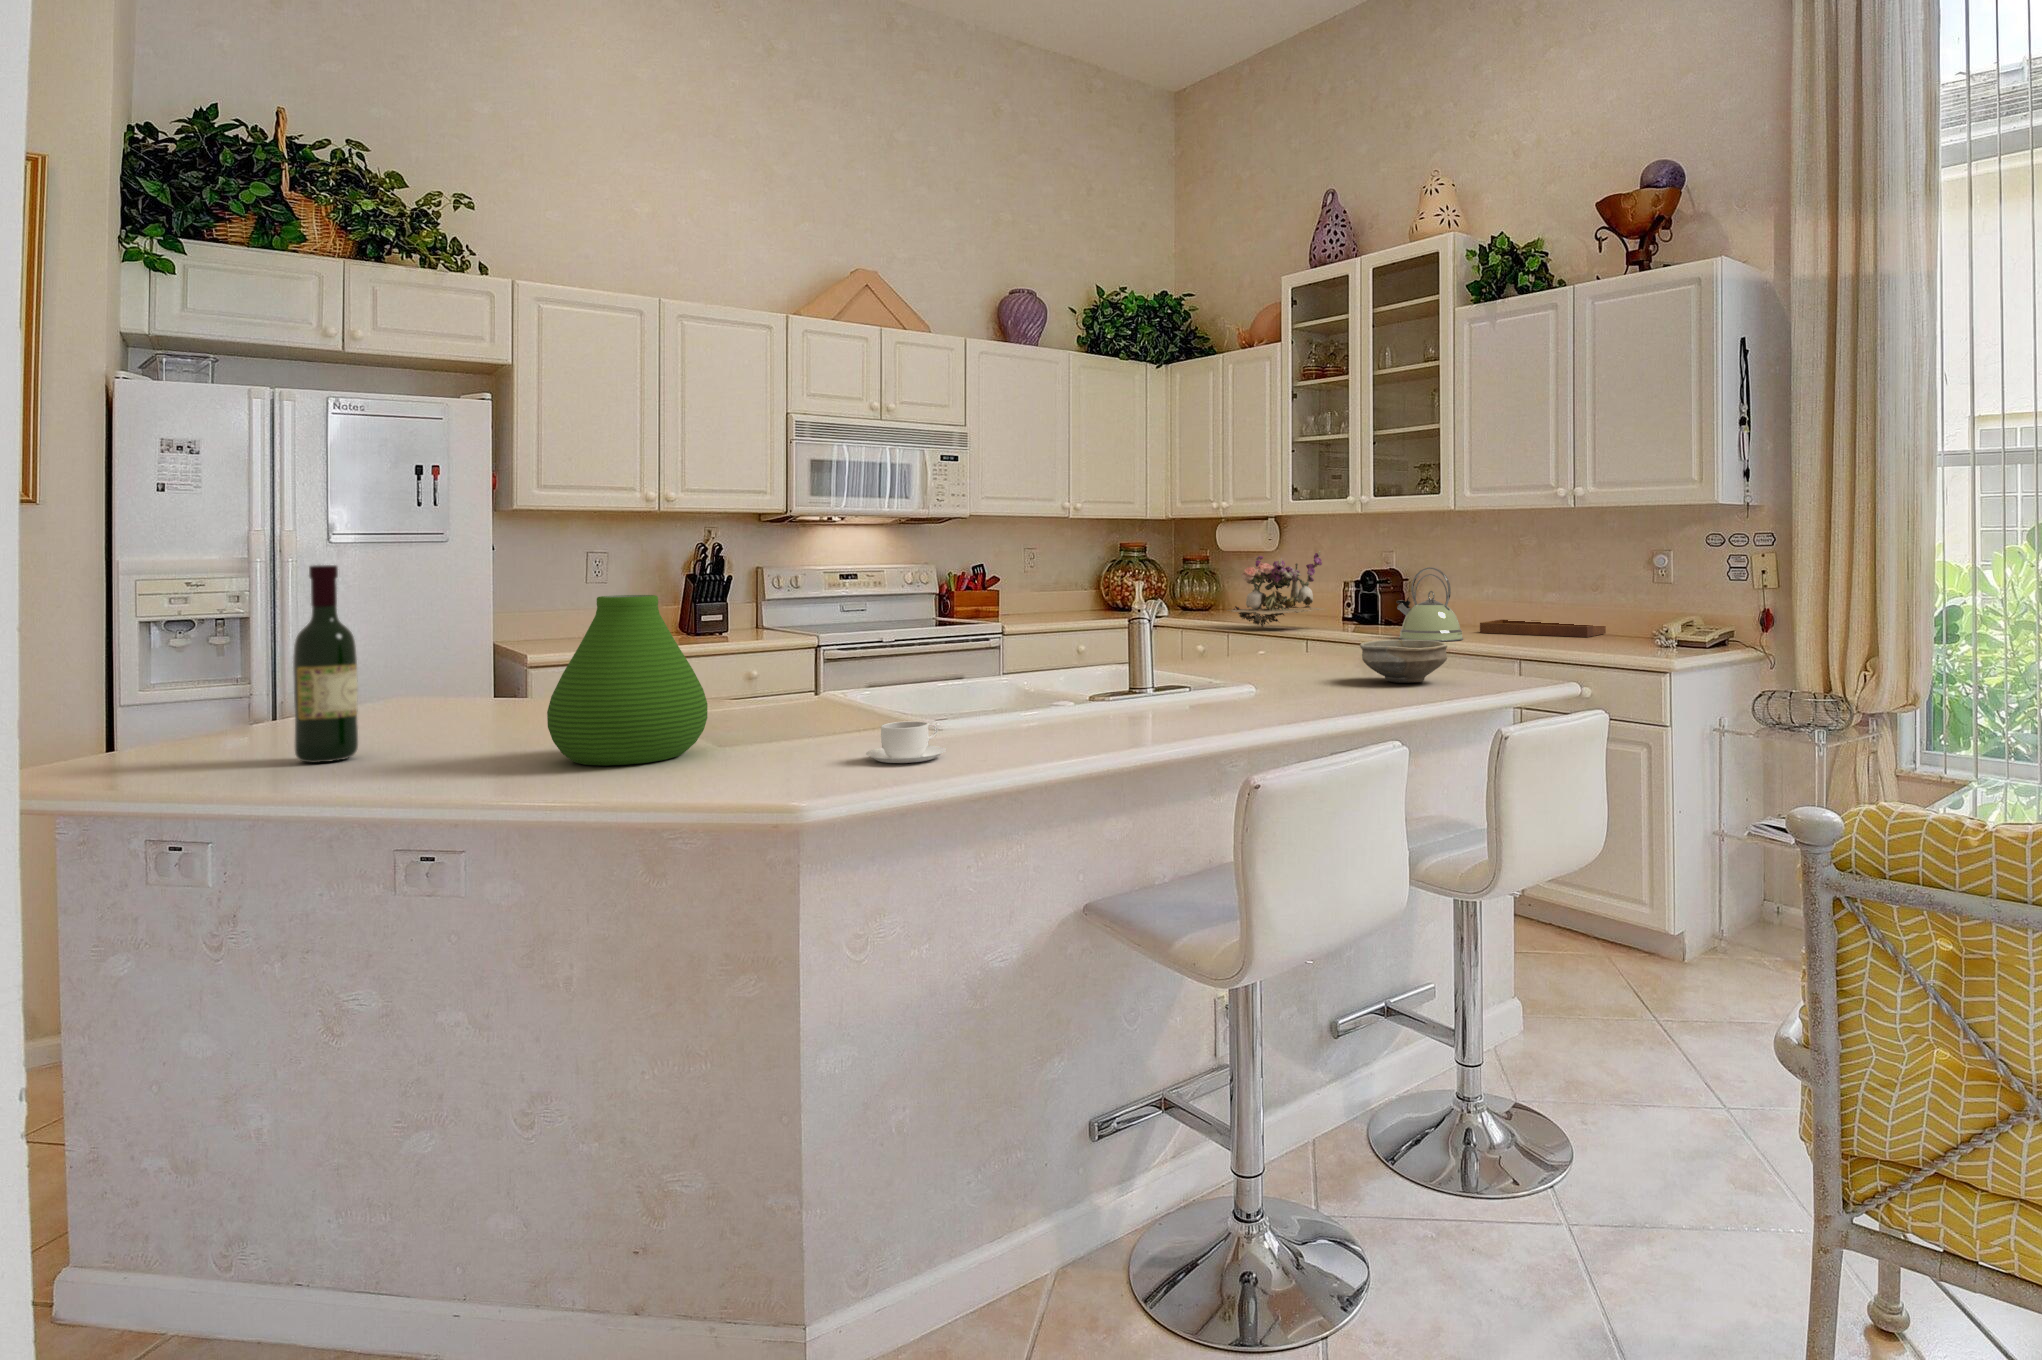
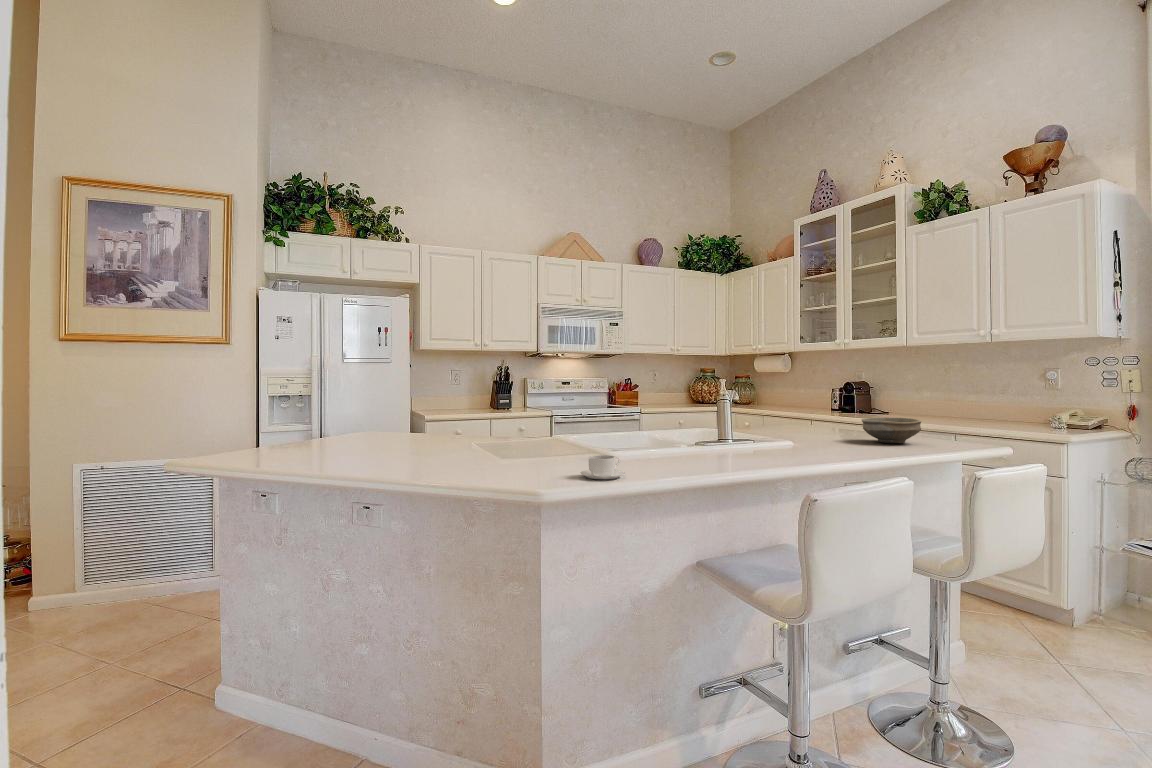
flower arrangement: present [1227,551,1325,627] -> none [762,370,821,412]
wine bottle: present [293,565,358,763] -> none [308,367,336,465]
kettle: present [1396,567,1463,641] -> none [867,378,911,420]
vase: present [547,595,708,766] -> none [419,383,497,473]
tray: present [1480,619,1606,637] -> none [919,395,1006,420]

